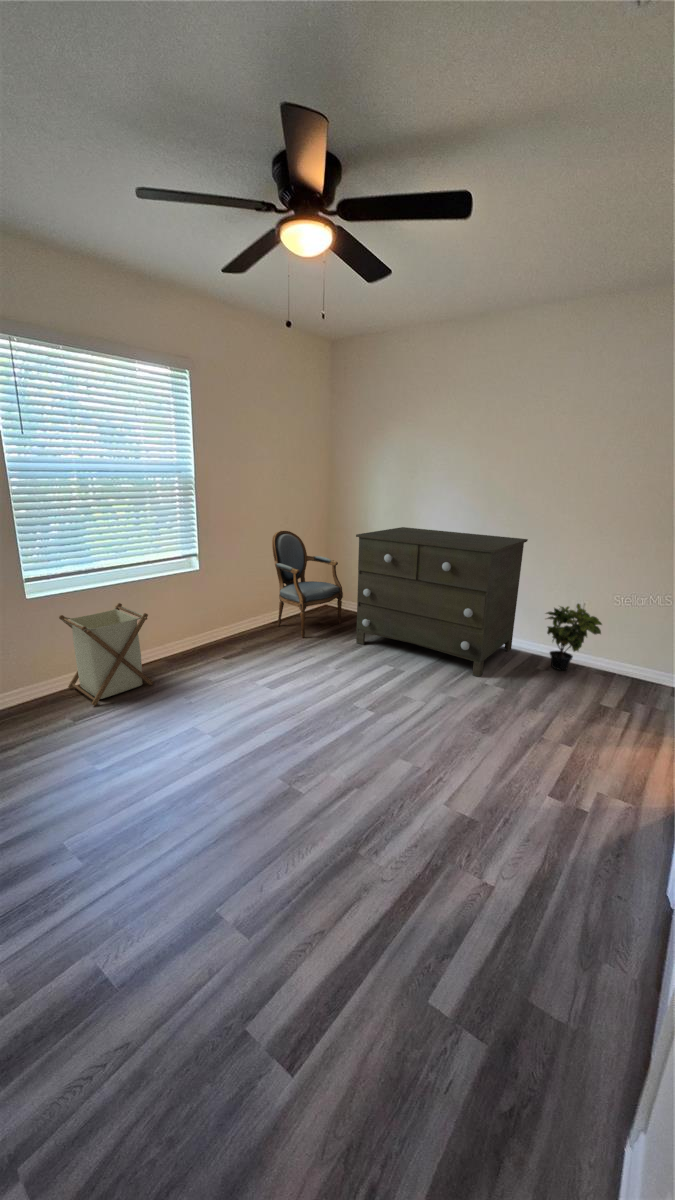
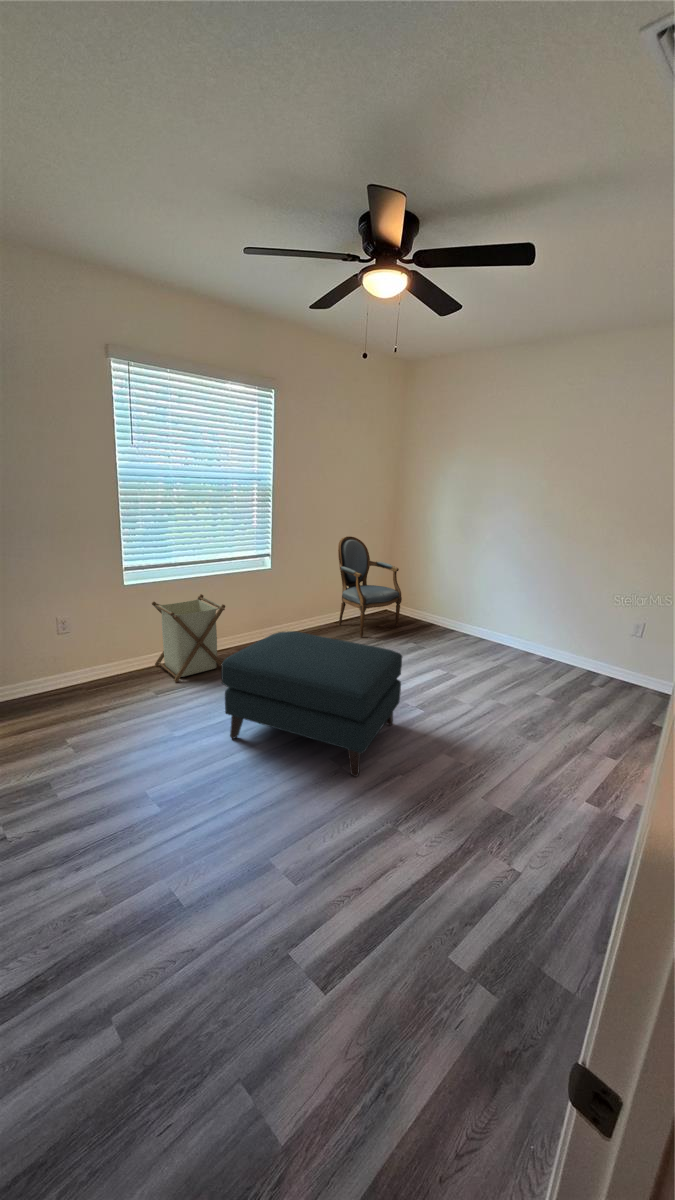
dresser: present [356,527,528,677] -> none [412,538,589,687]
potted plant: present [546,604,602,670] -> none [600,622,662,688]
ottoman: none [144,638,350,797] -> present [221,631,402,777]

